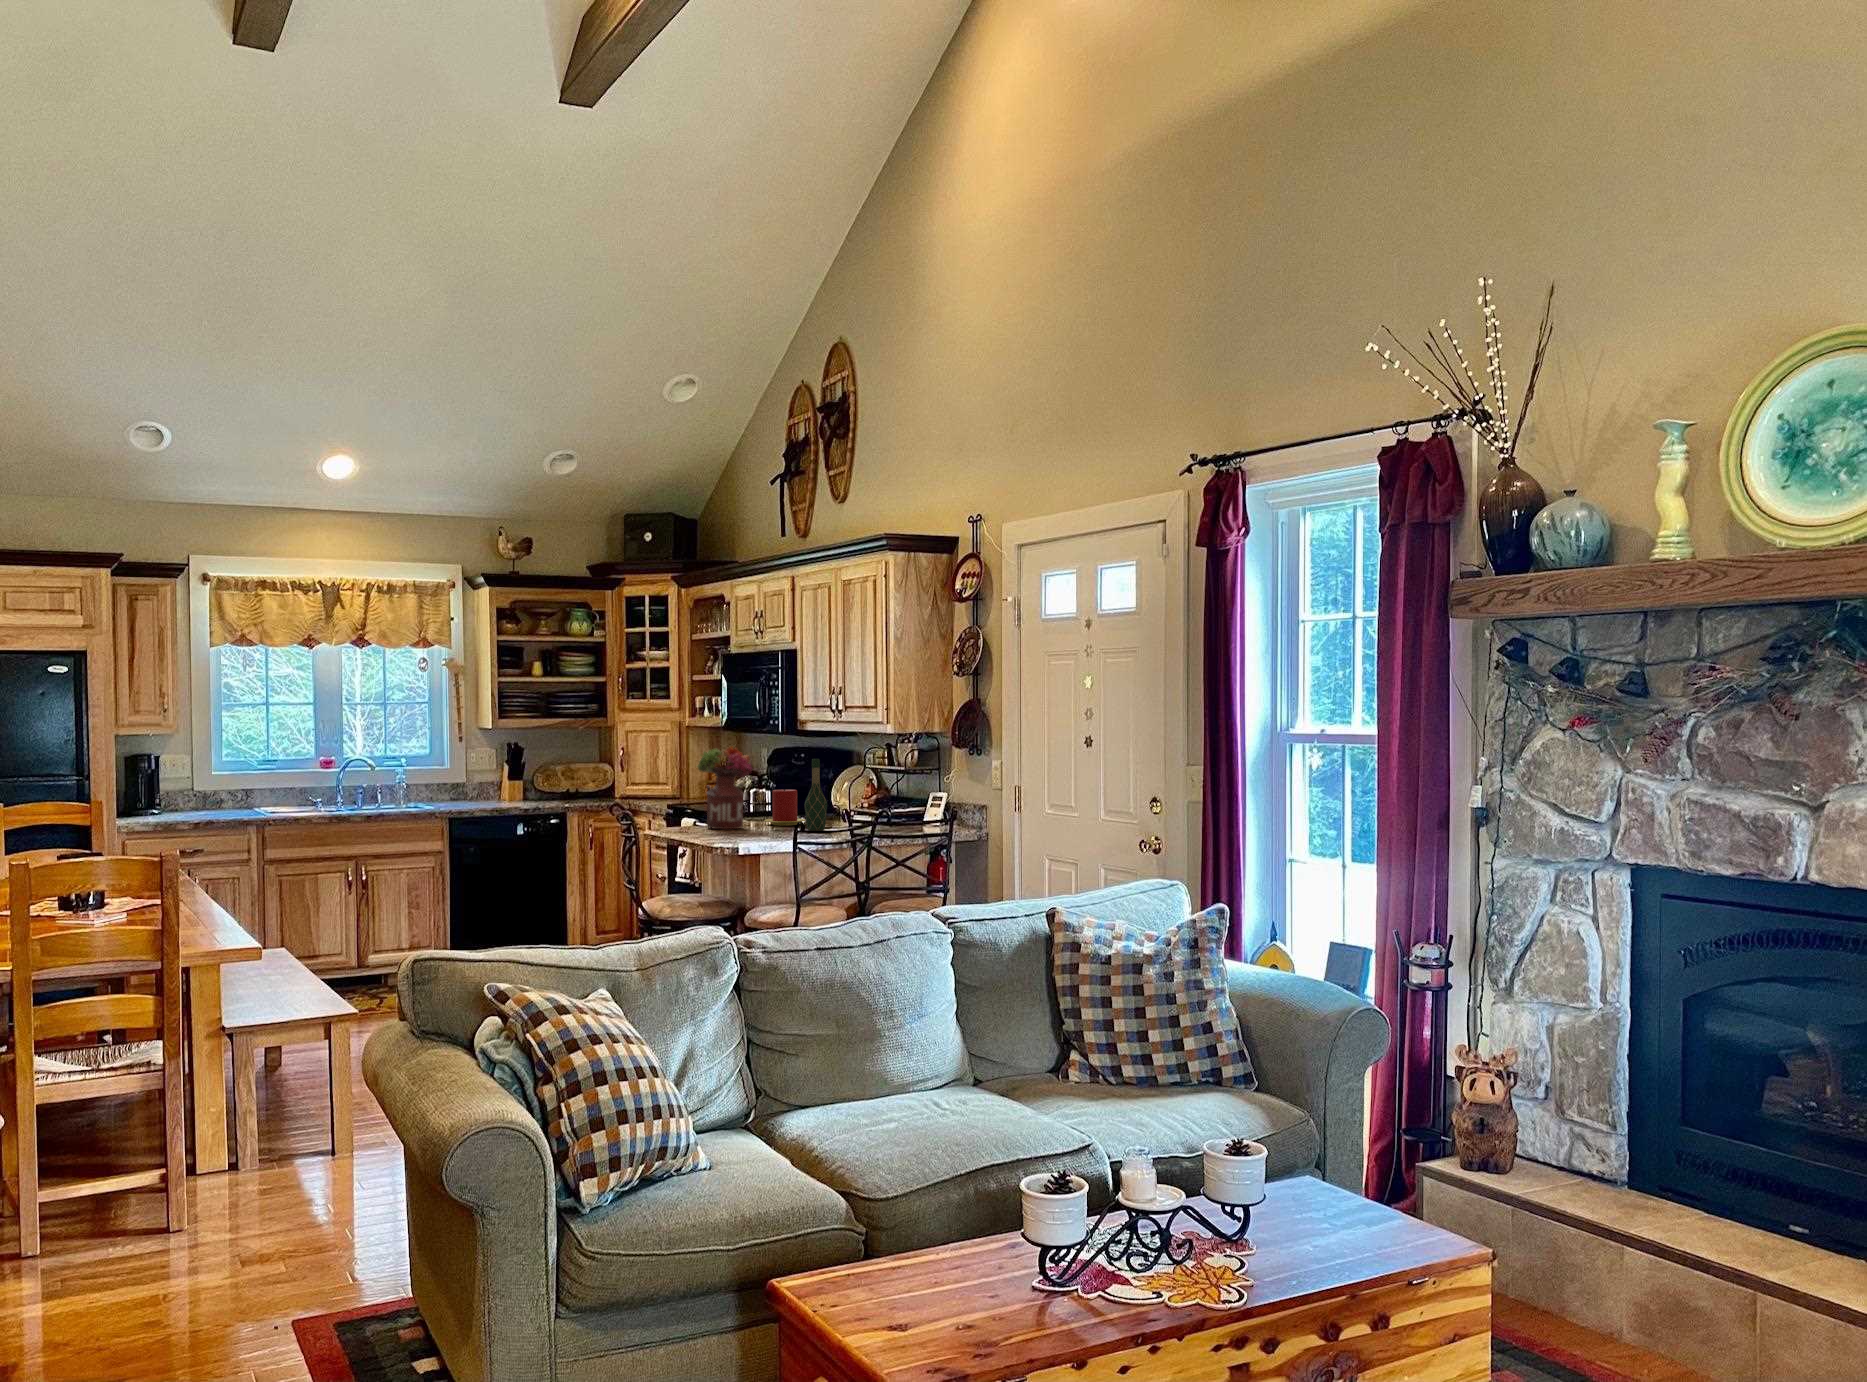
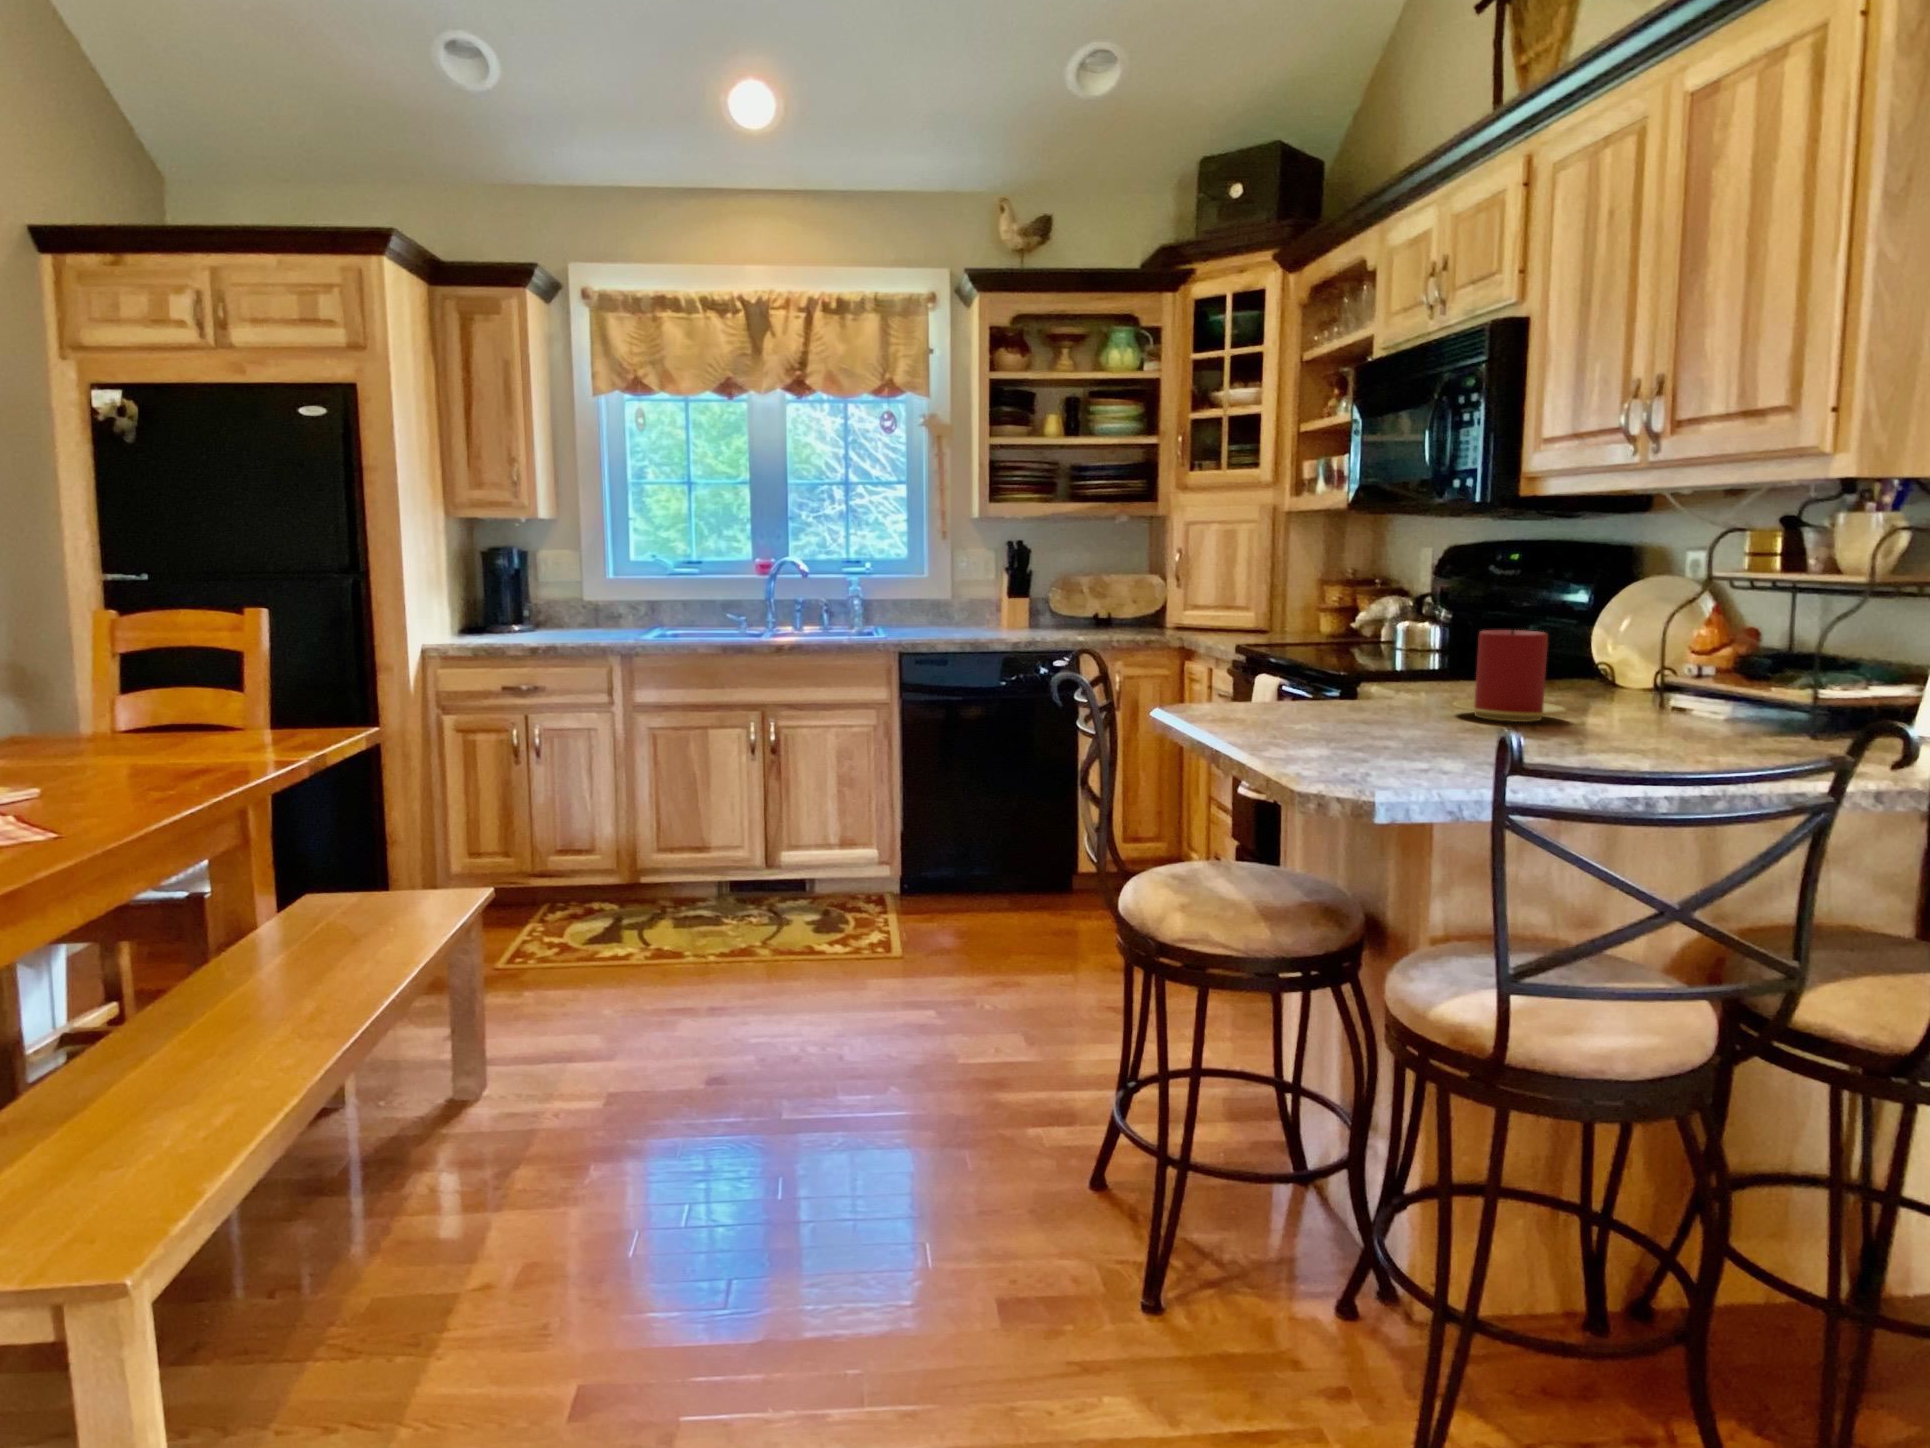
flower arrangement: present [697,747,752,829] -> none [1282,514,1439,730]
wine bottle: present [805,759,827,831] -> none [1592,547,1669,754]

